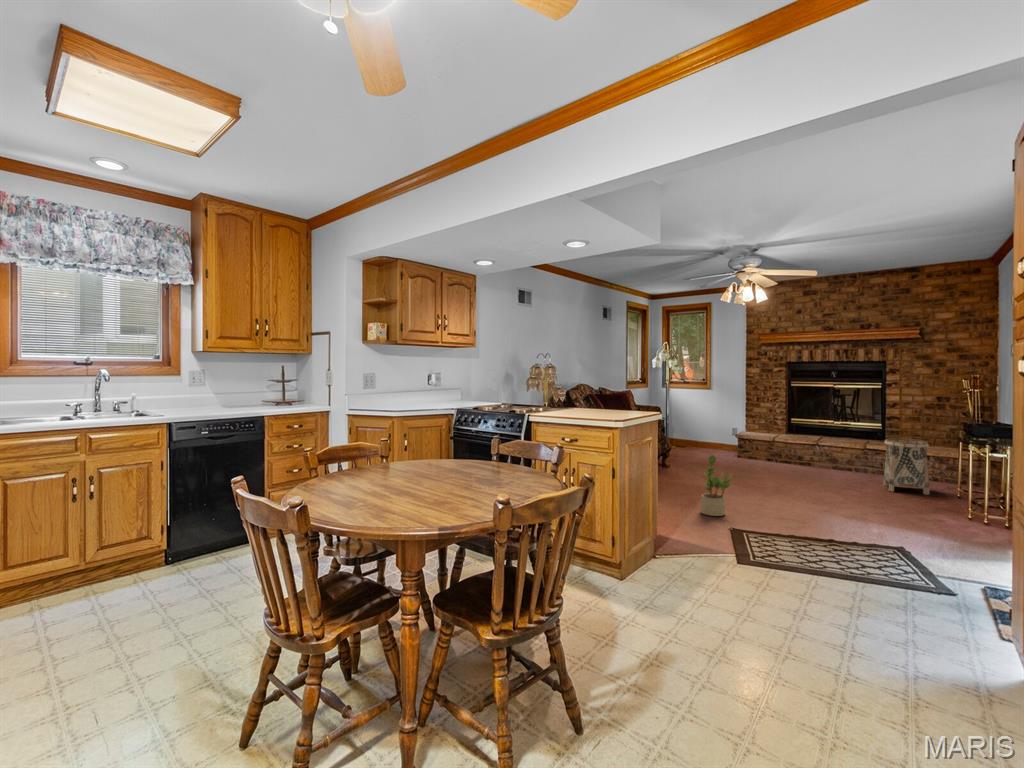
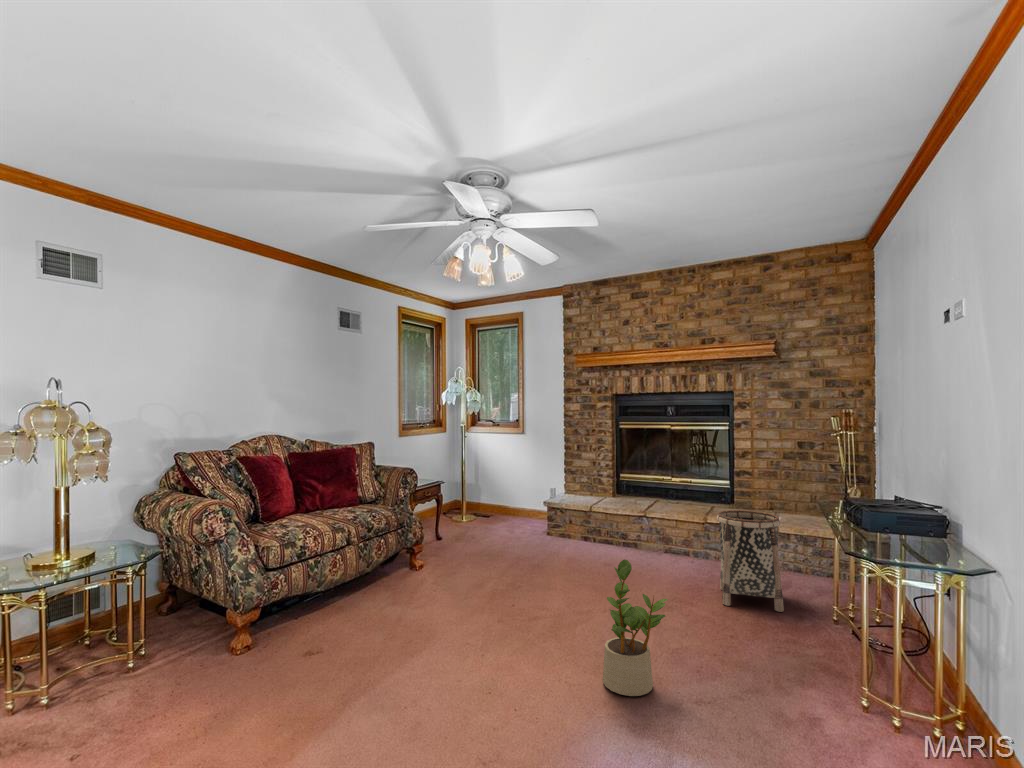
potted plant: present [700,455,732,516] -> present [603,560,668,696]

